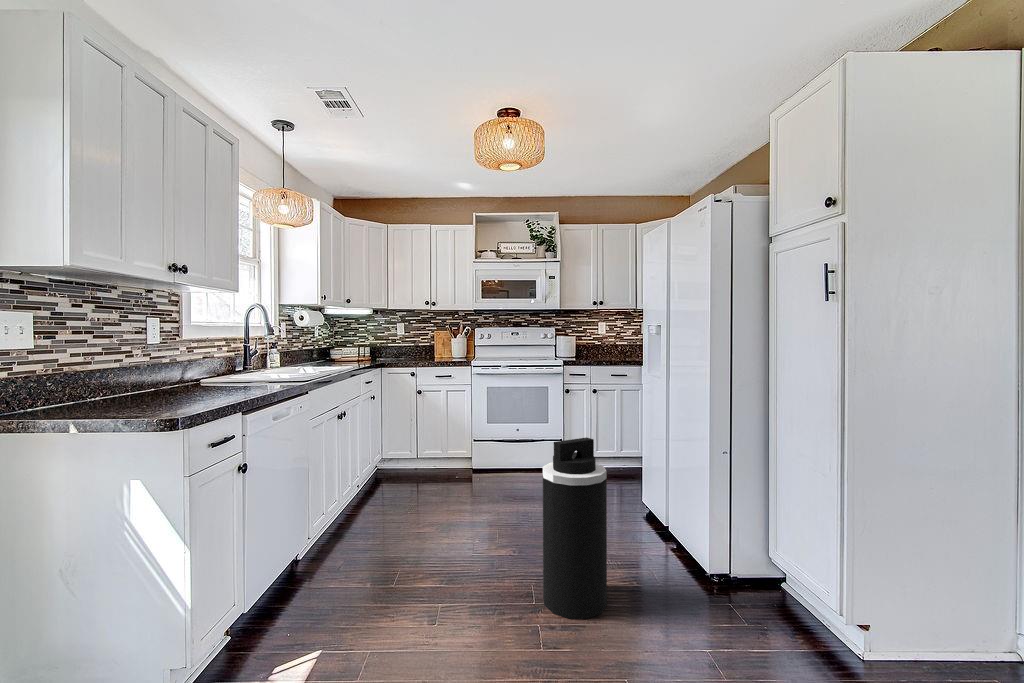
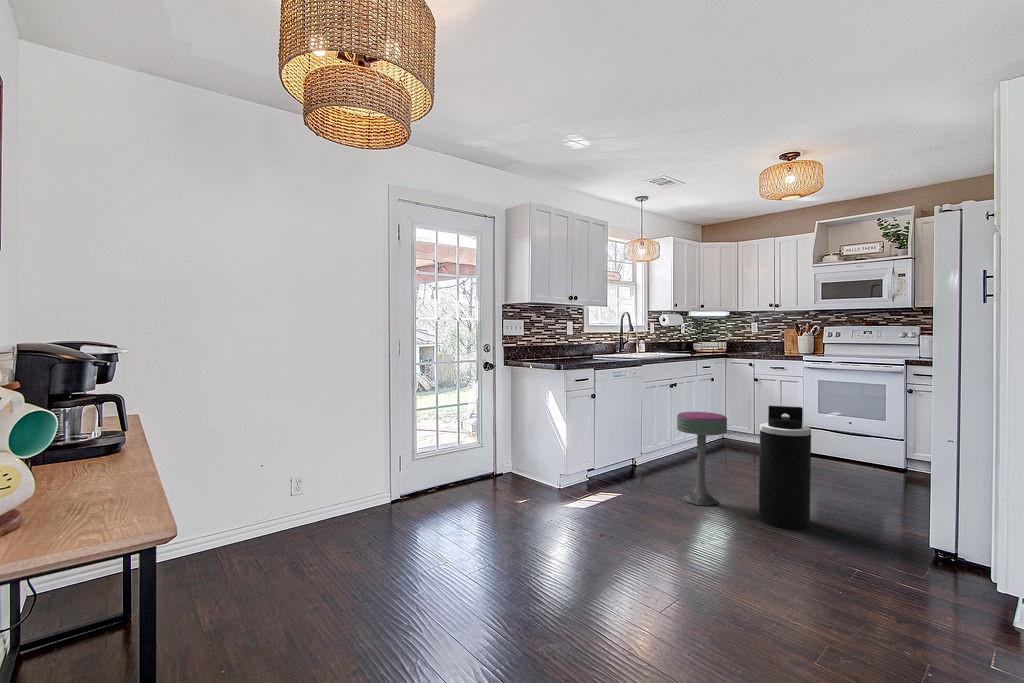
bar stool: none [414,461,491,621] -> present [677,412,727,506]

